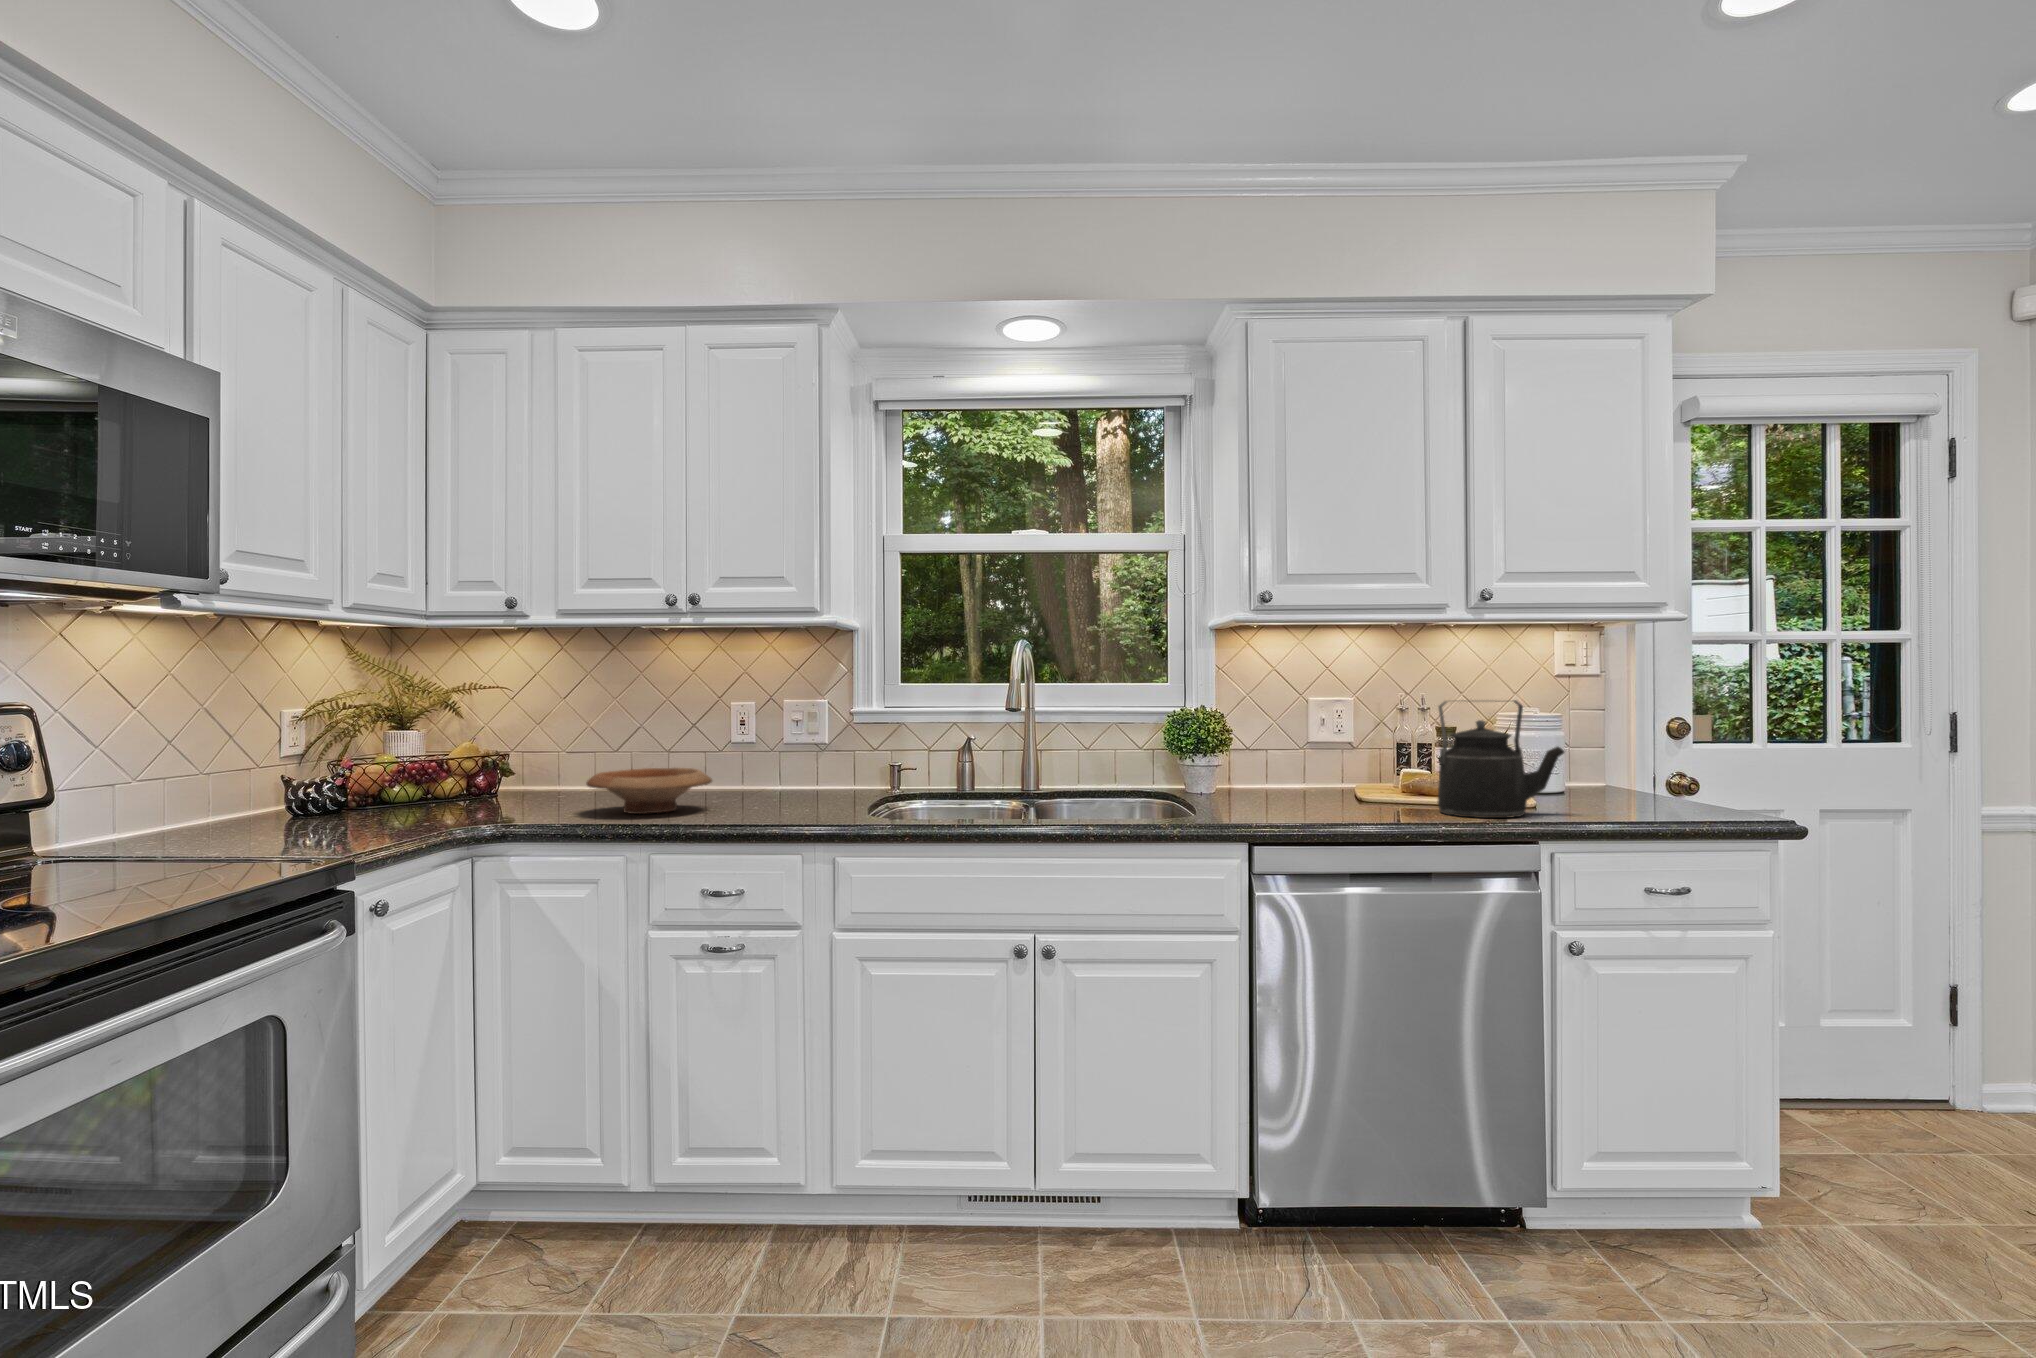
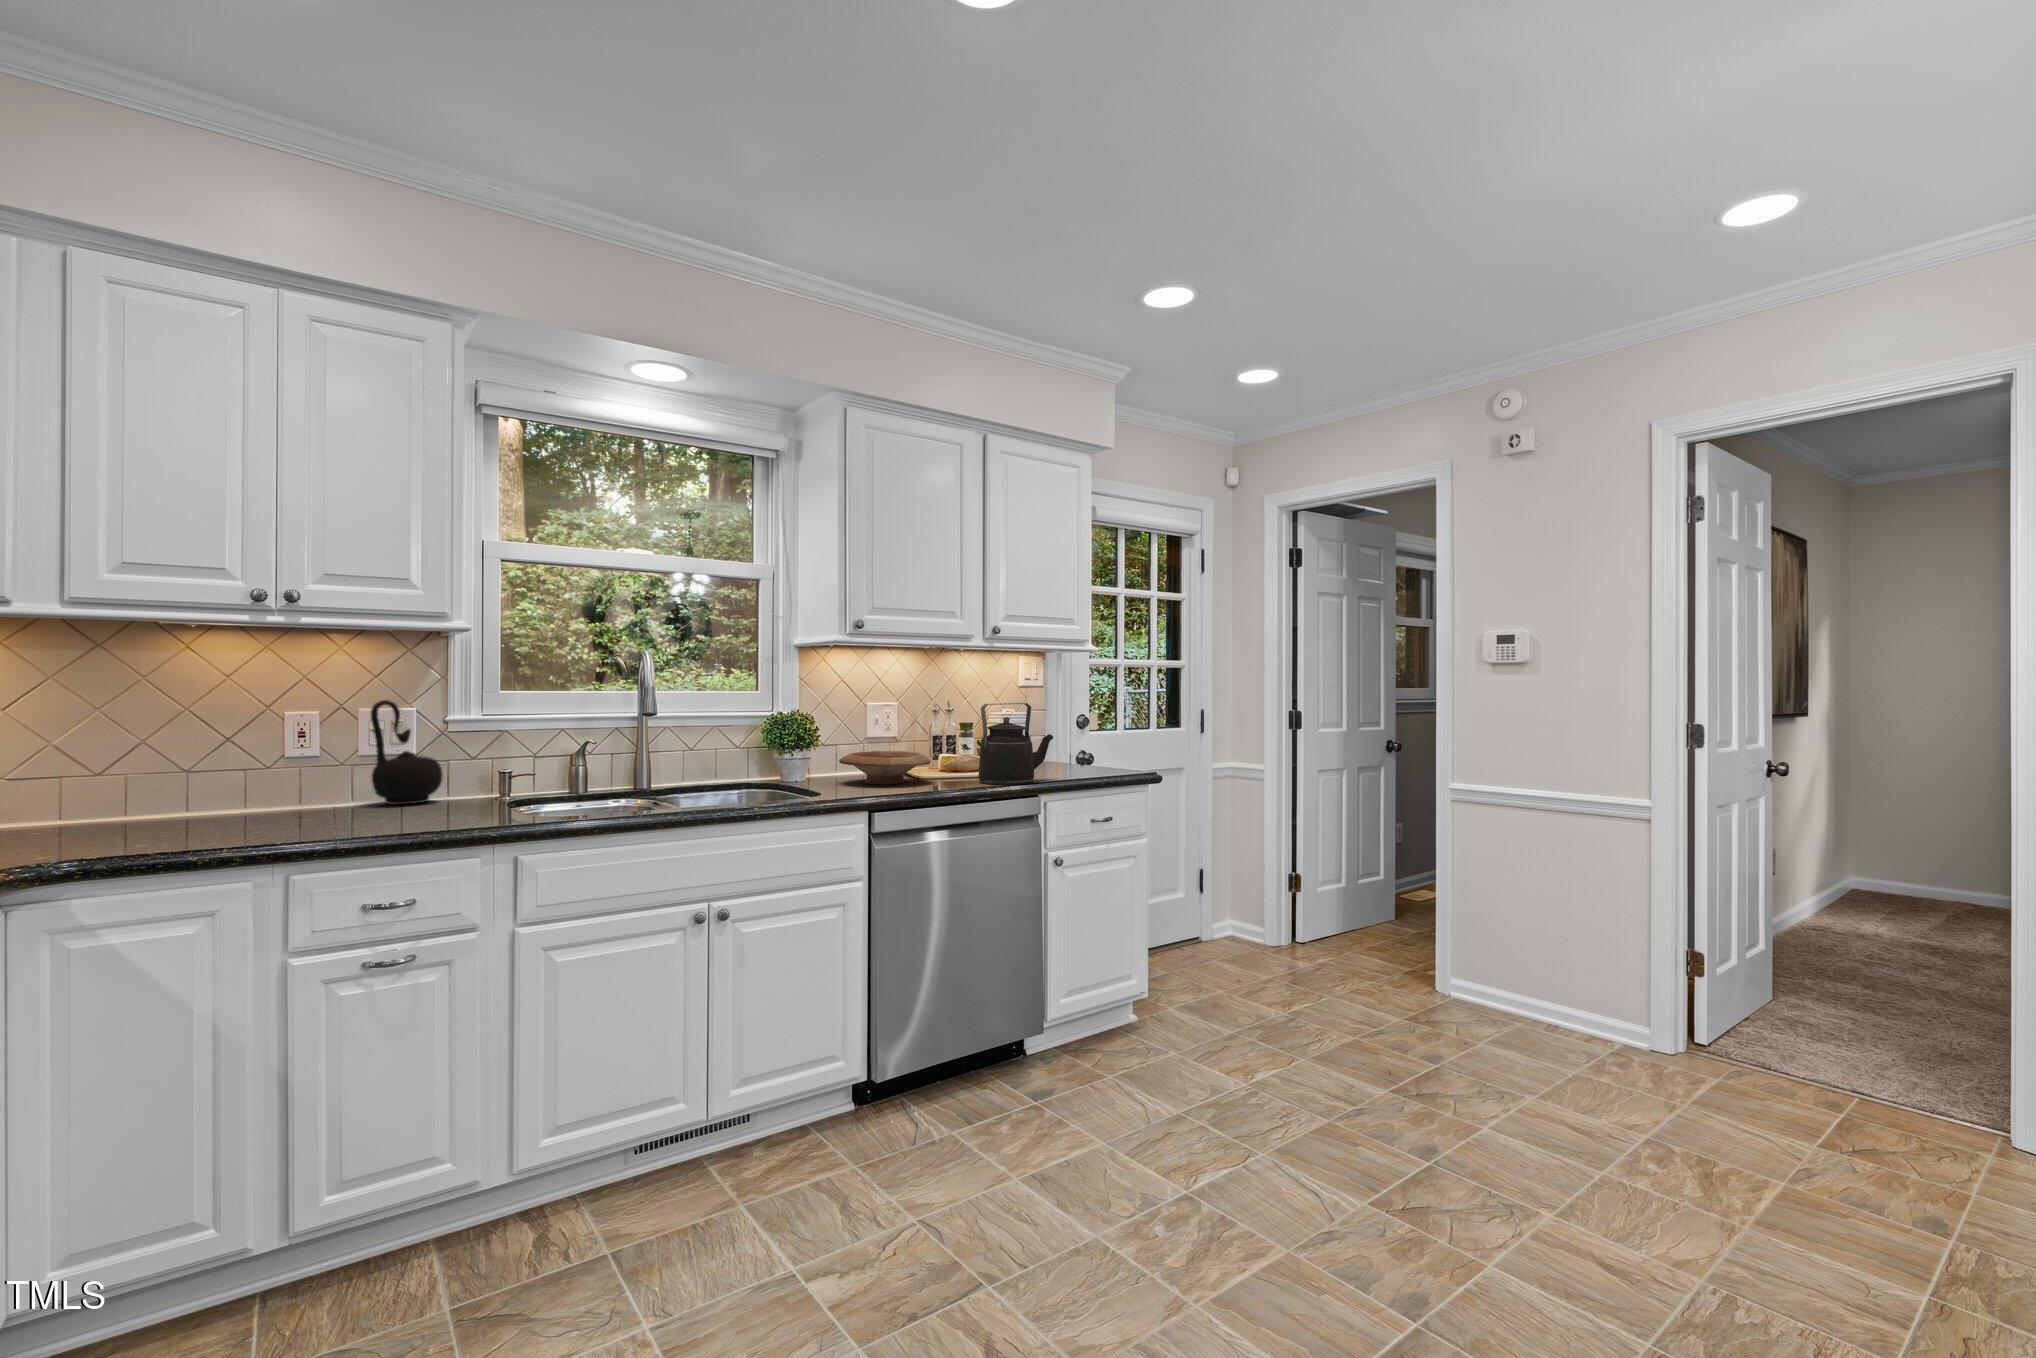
ceramic jug: none [777,694,840,796] -> present [371,700,443,805]
wooden bowl: present [586,768,712,814] -> present [839,751,931,785]

